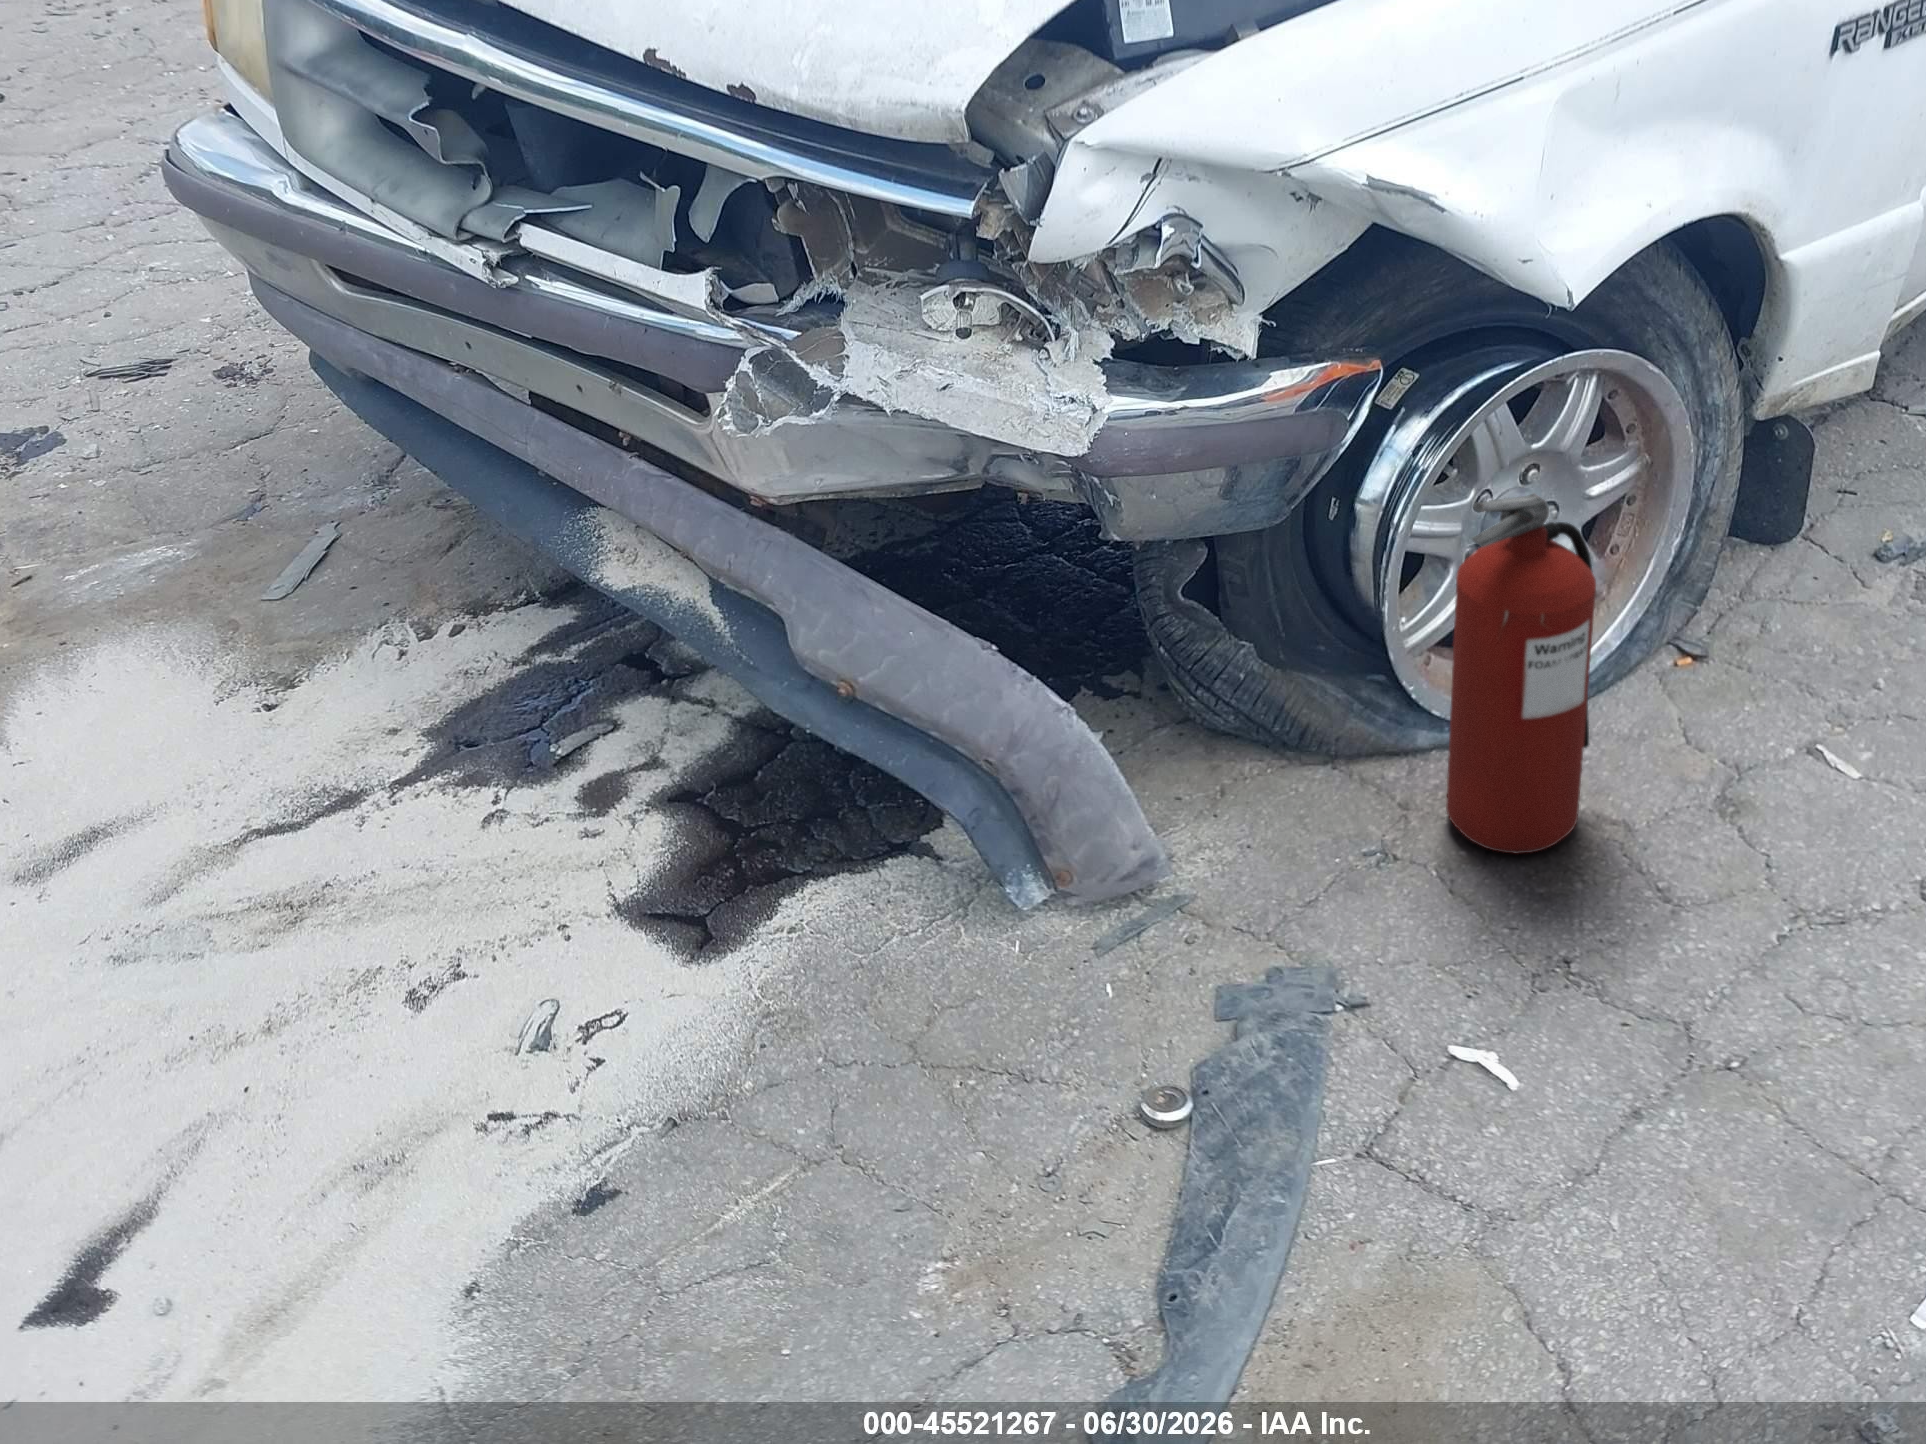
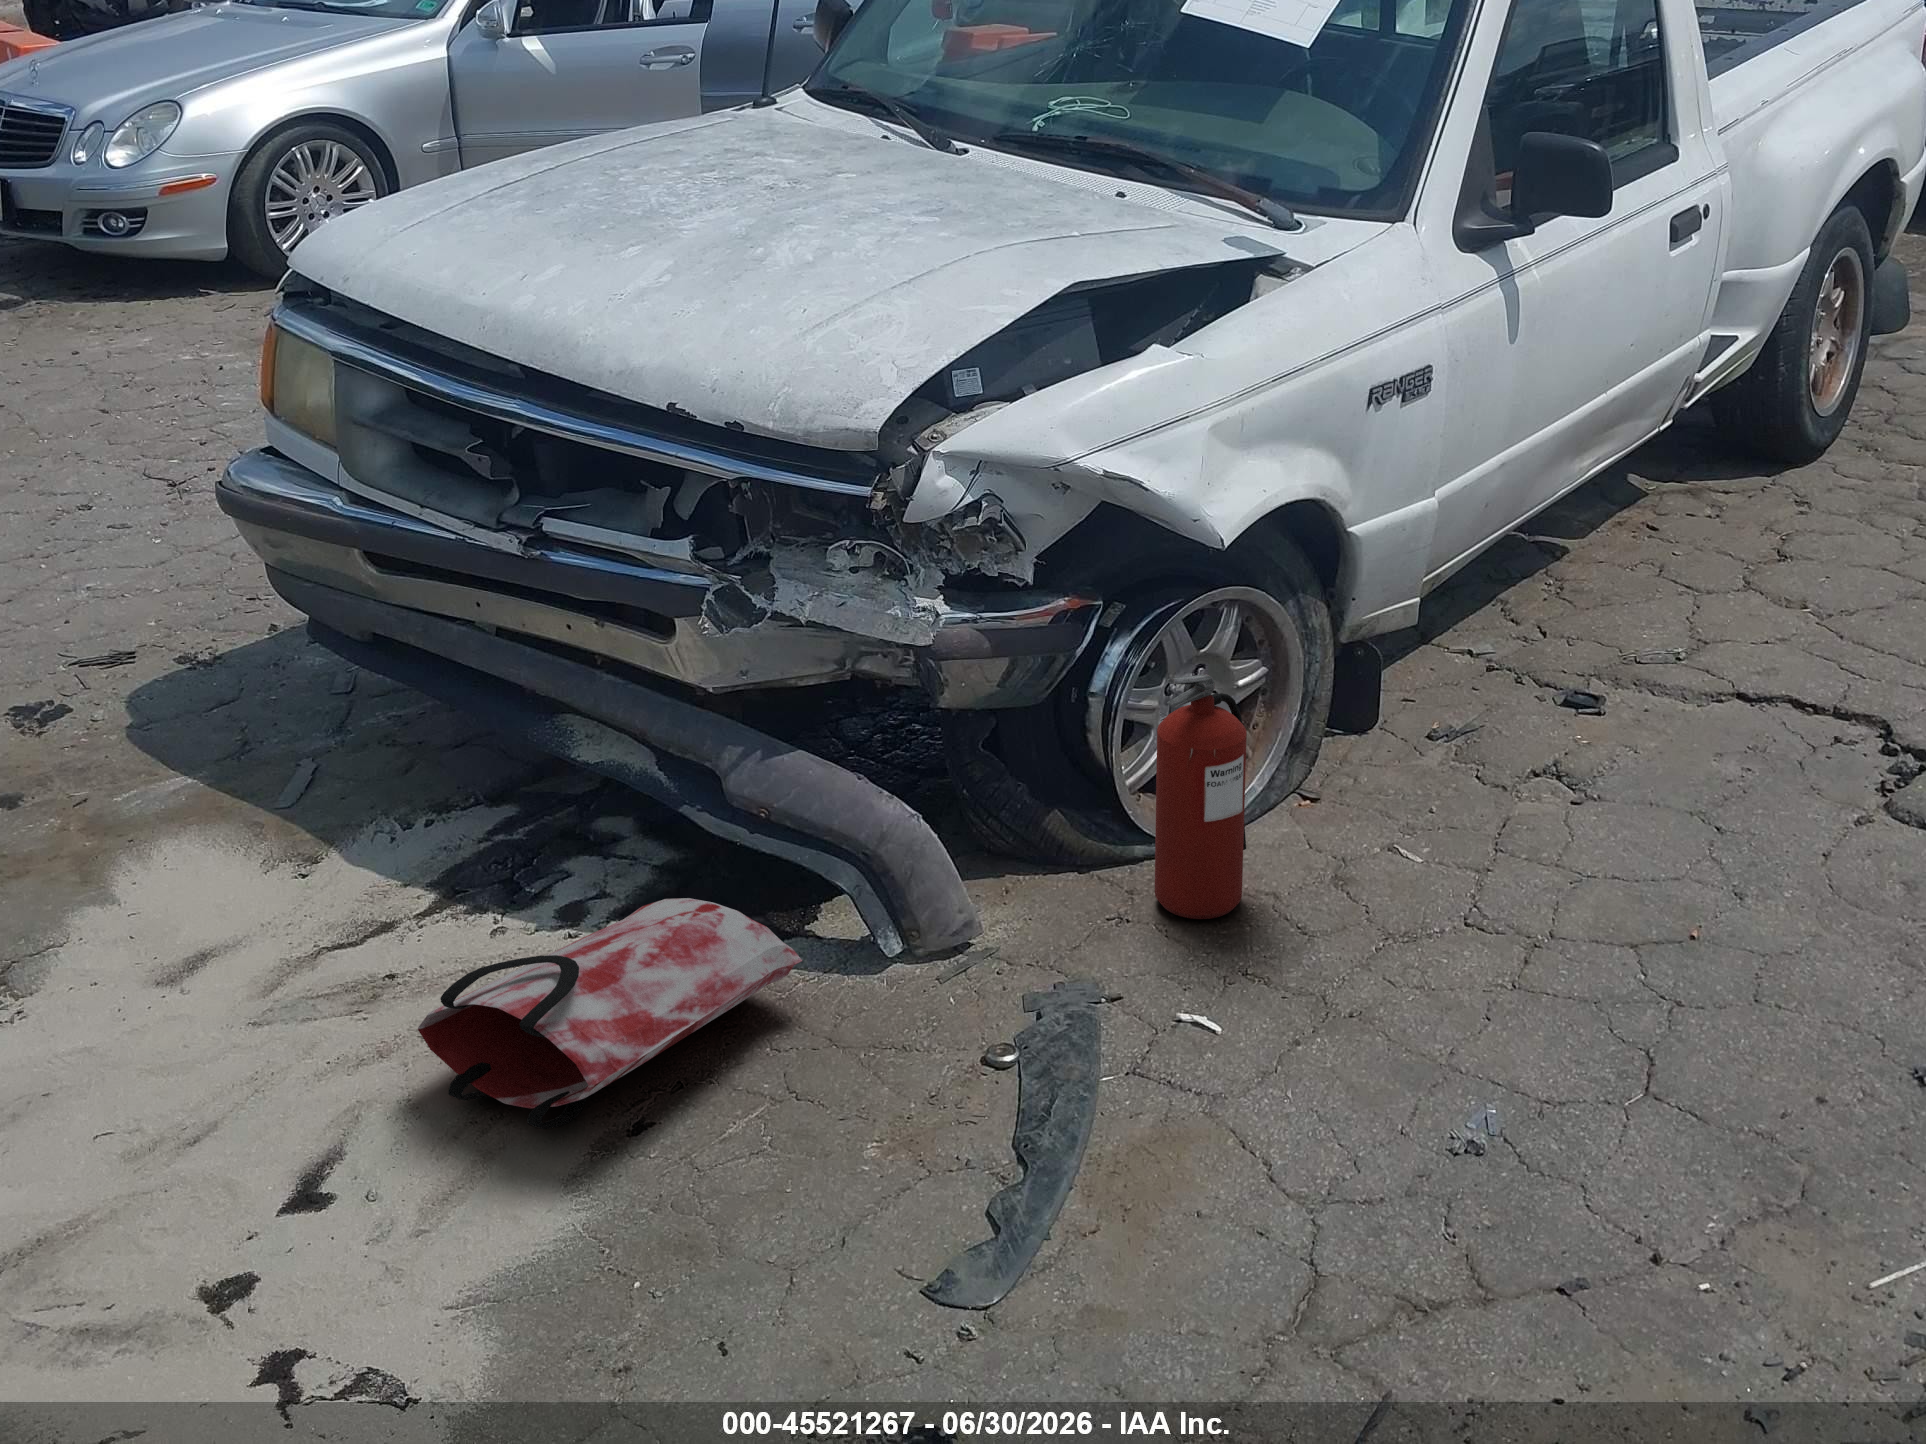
bag: none [290,799,888,1197] -> present [418,898,802,1129]

